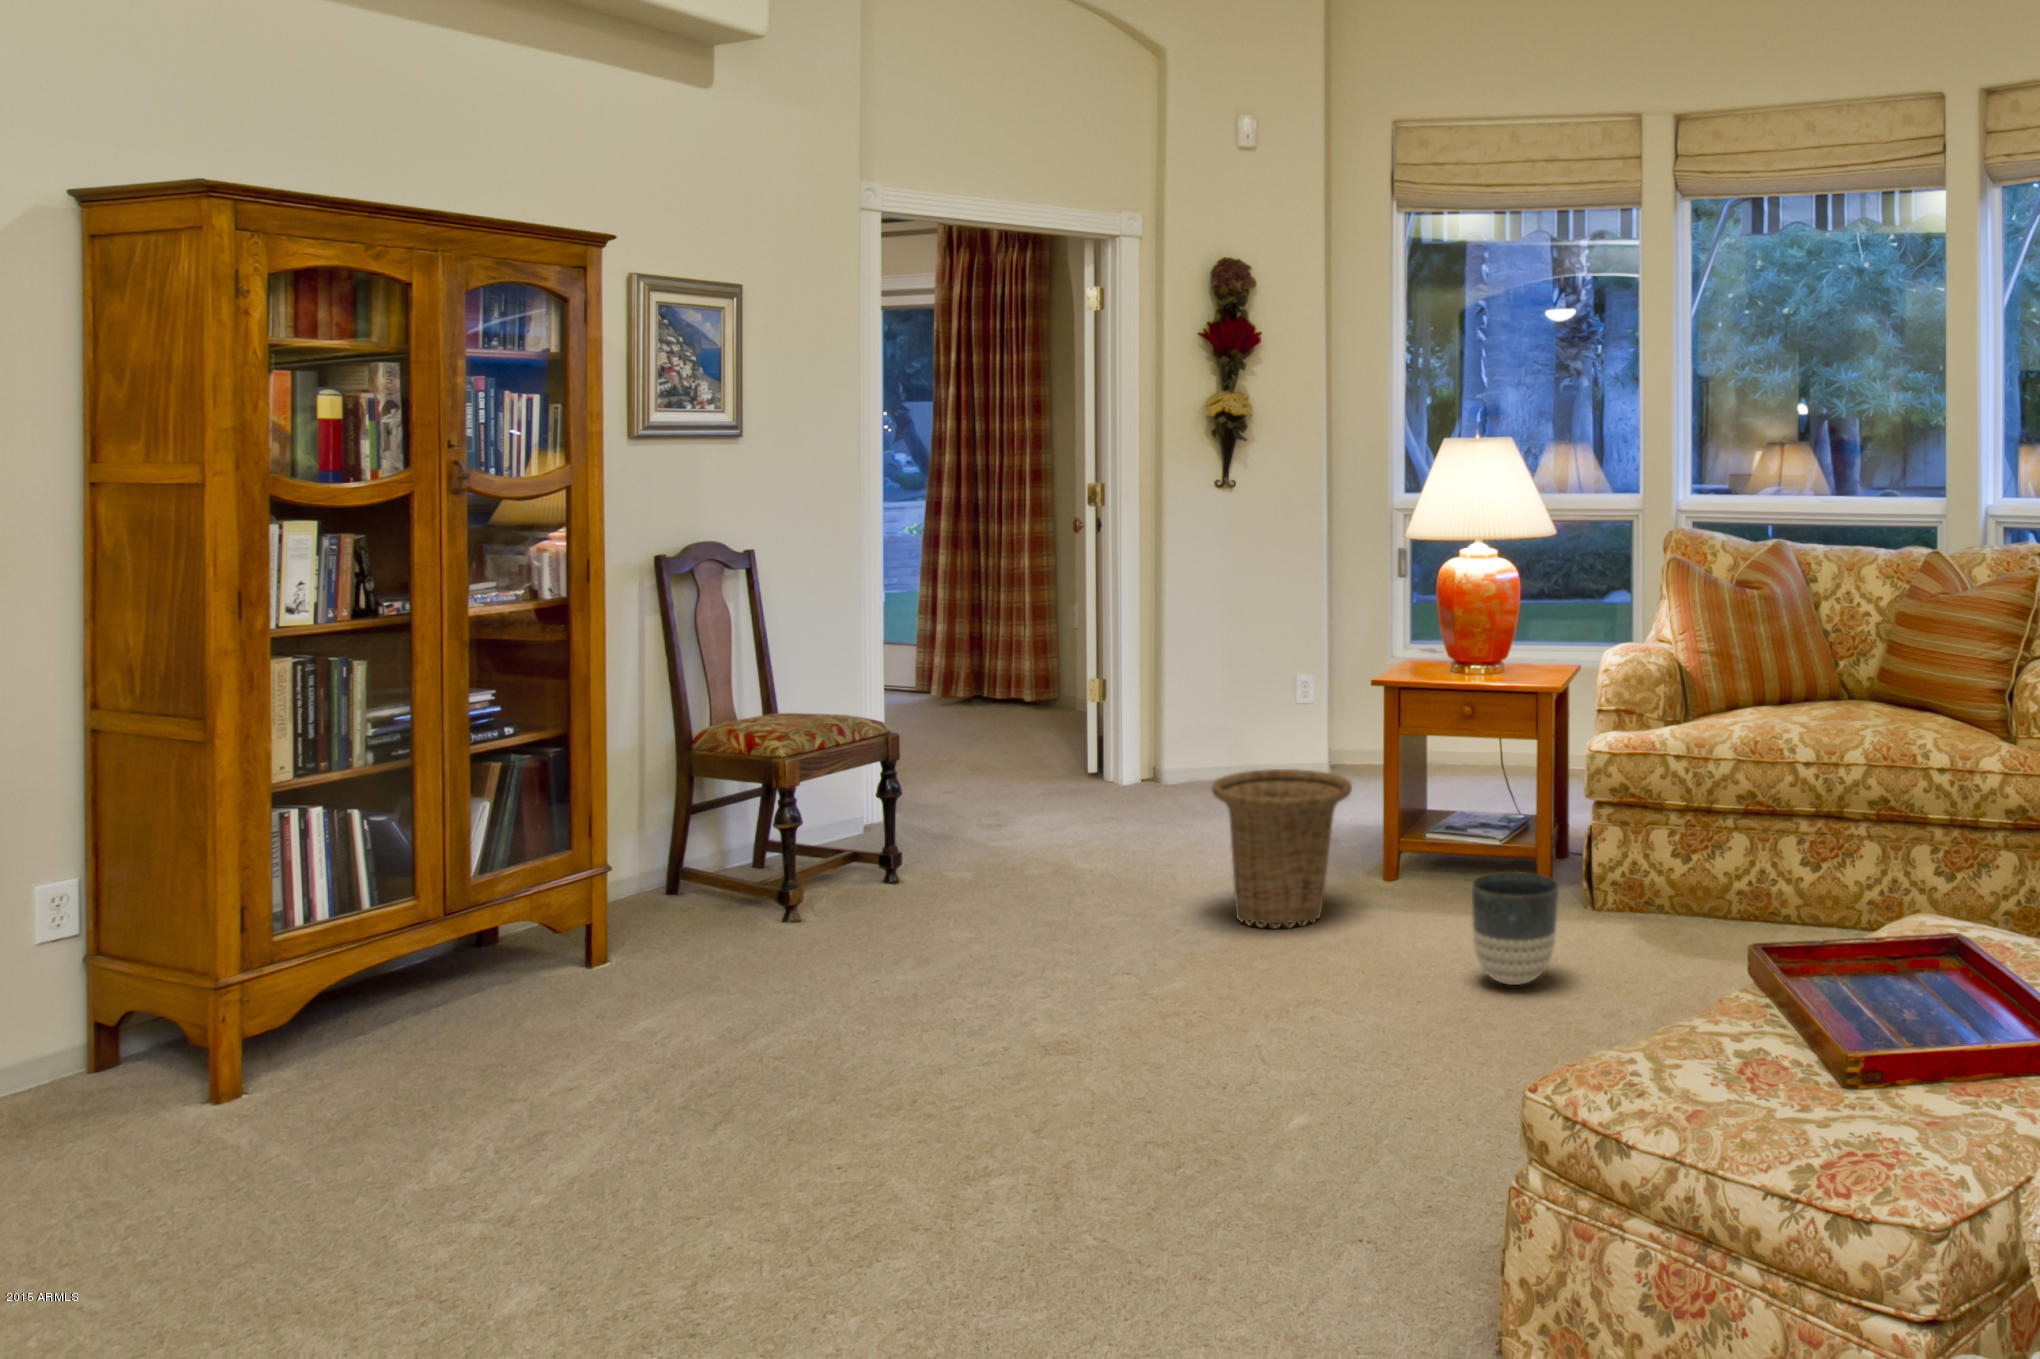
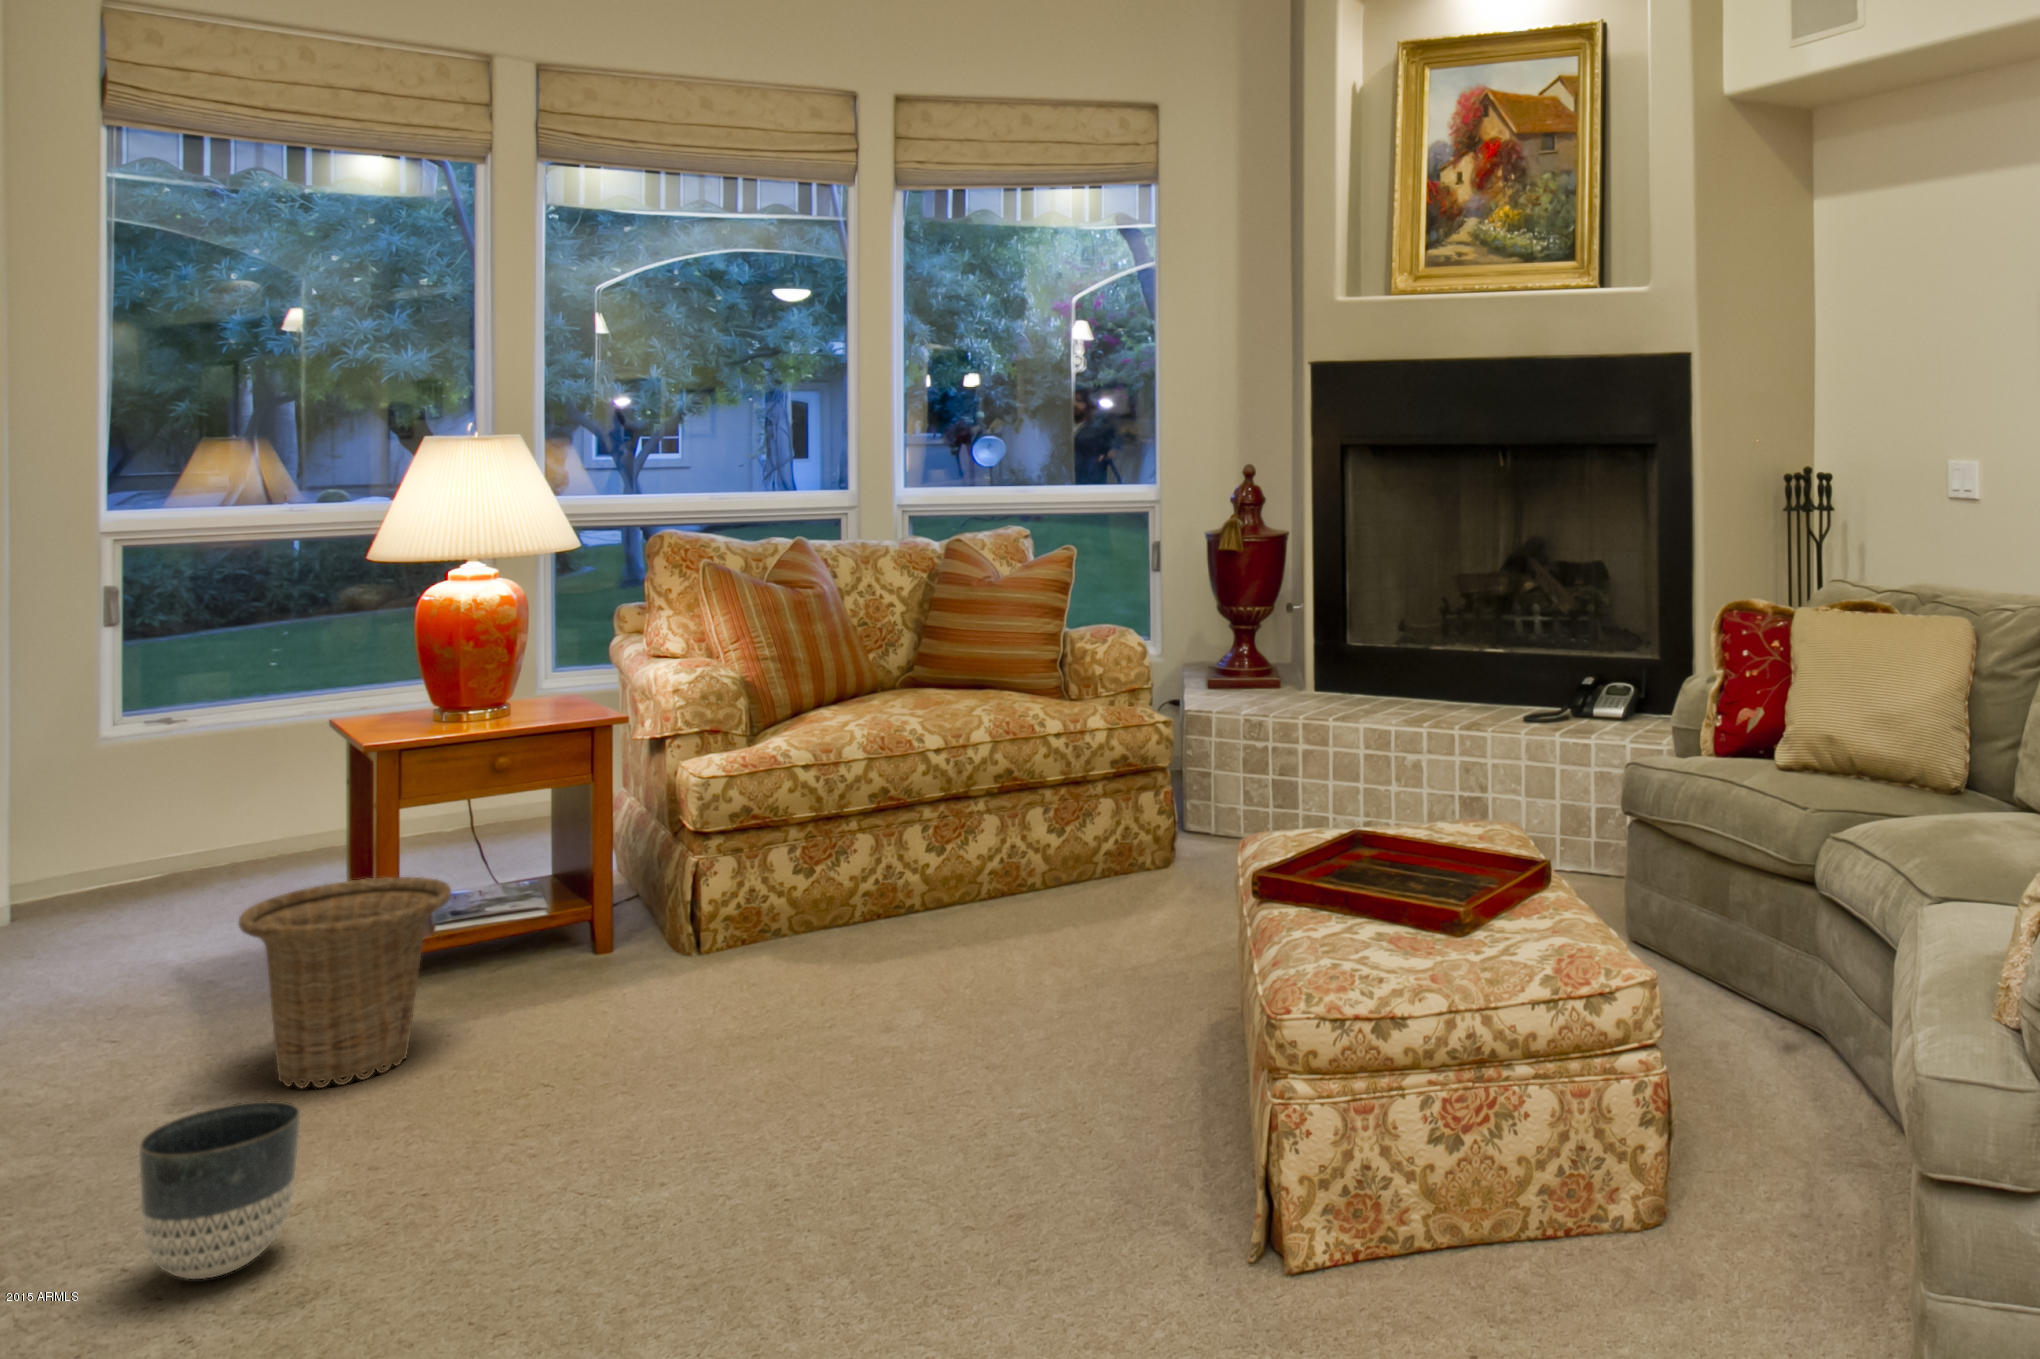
planter: present [1472,872,1559,985] -> present [139,1101,300,1279]

